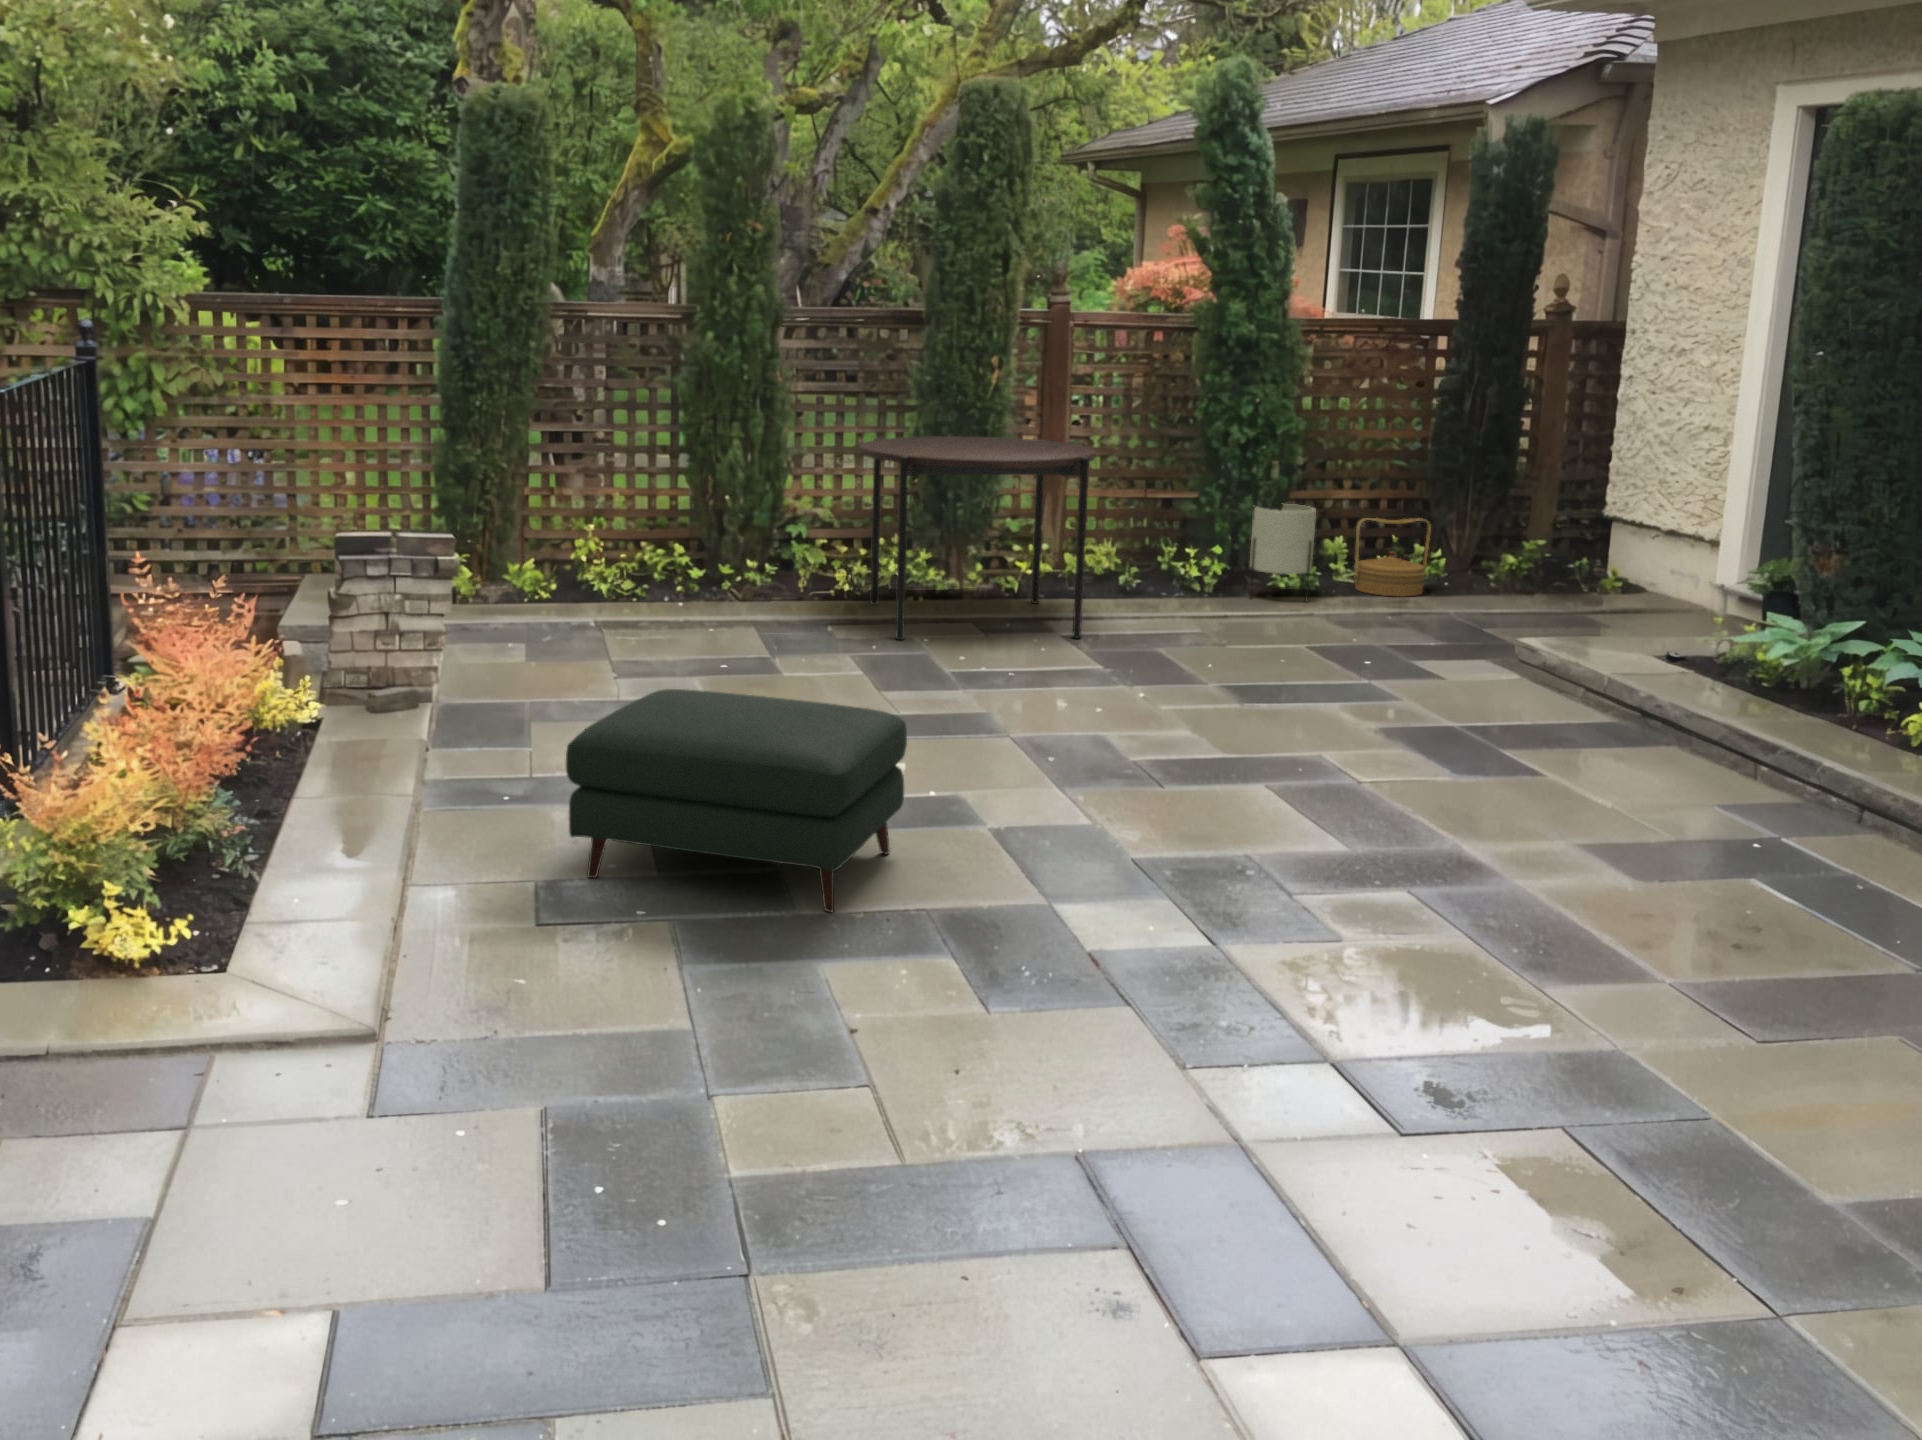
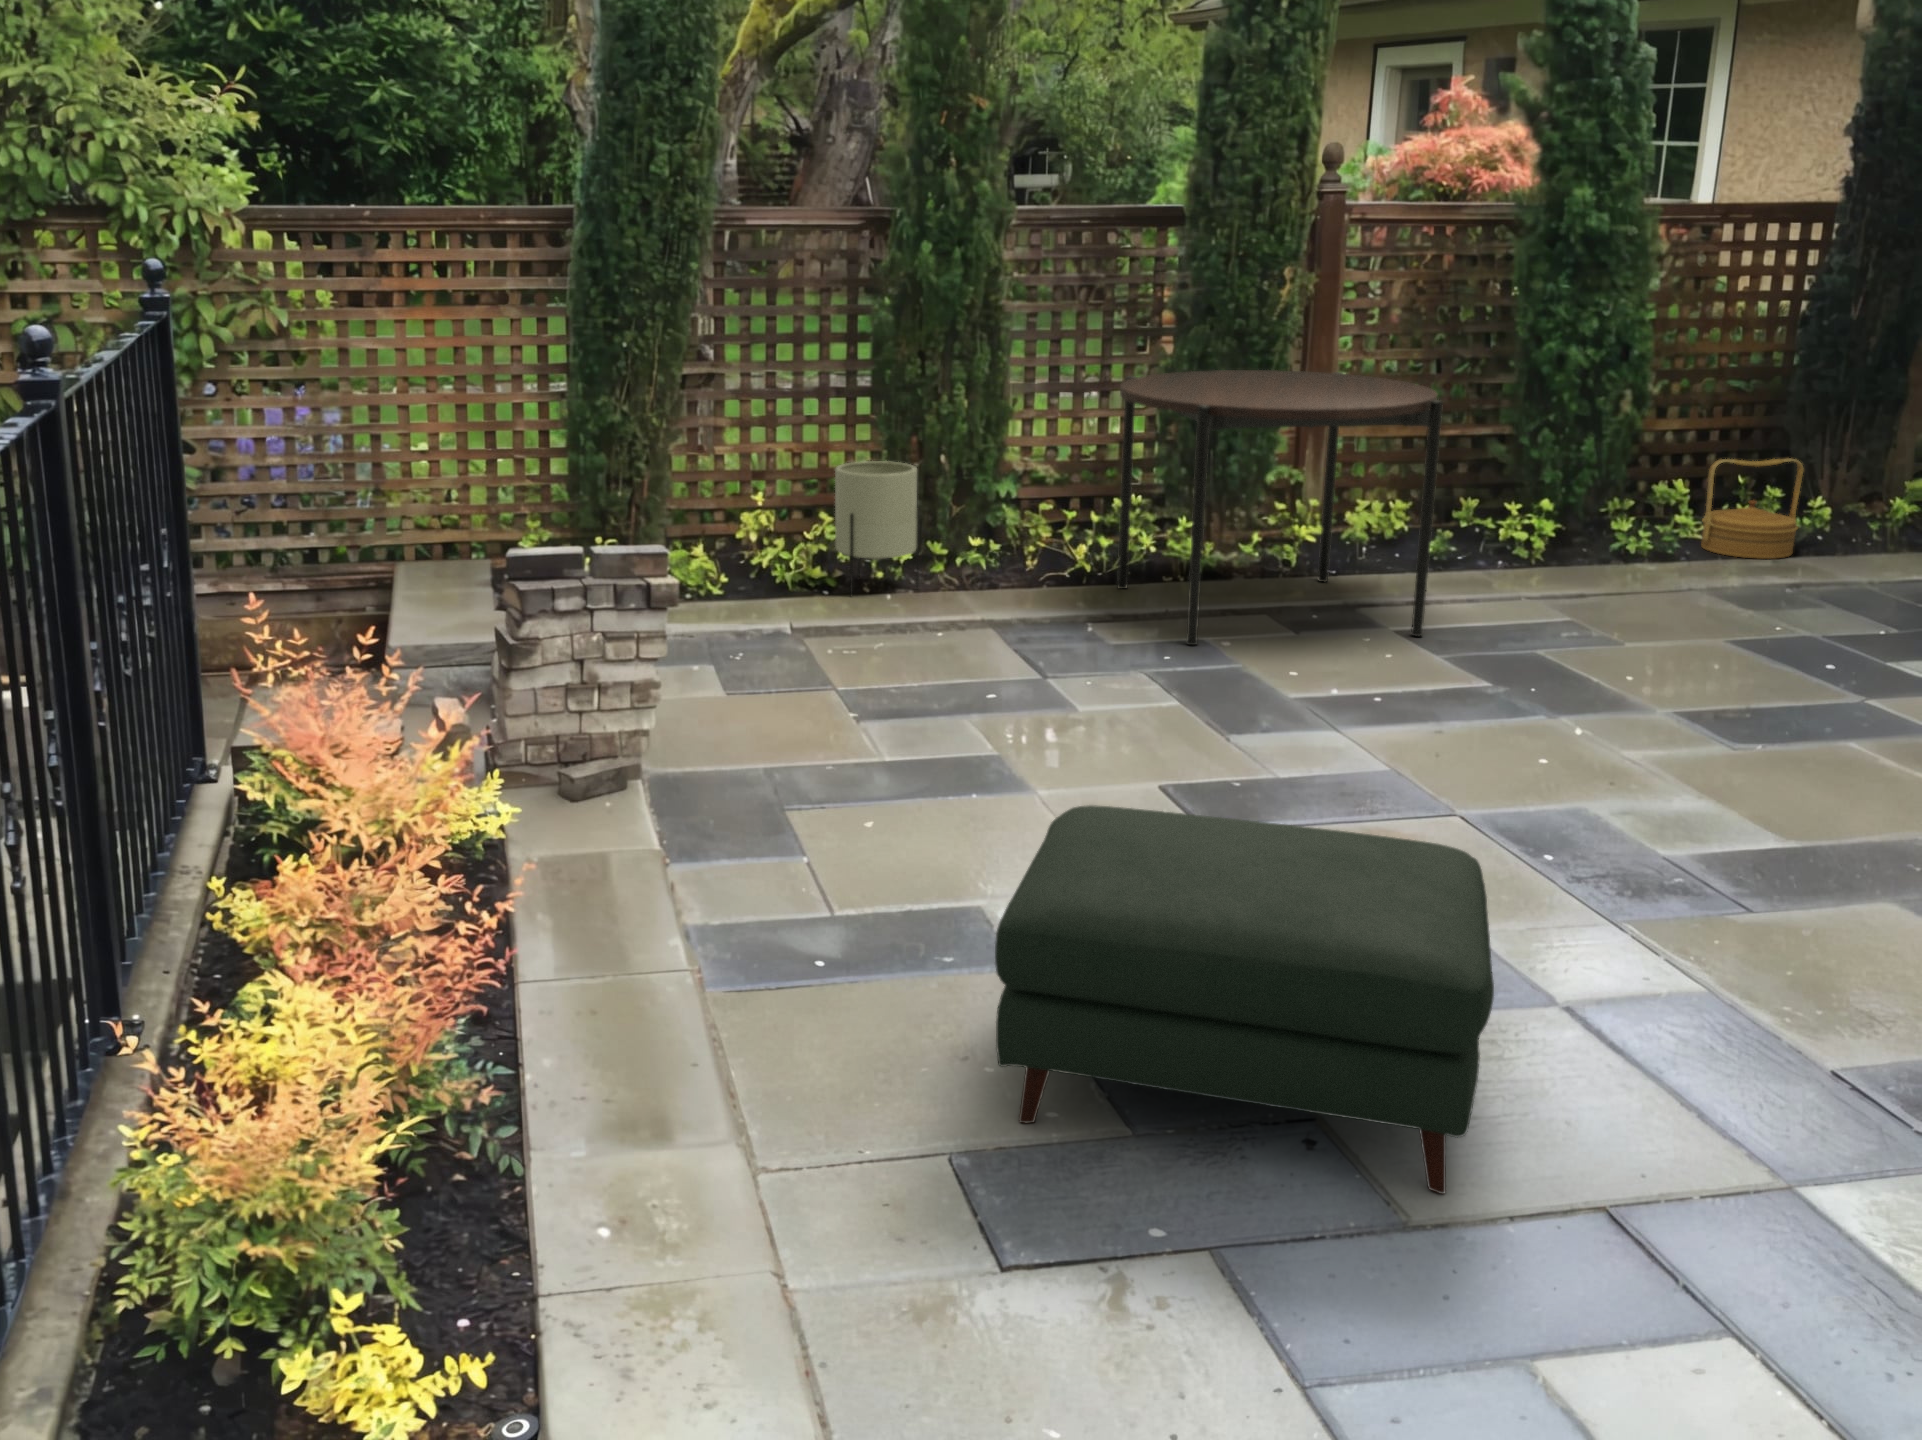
planter: present [1250,504,1316,601] -> present [835,461,919,596]

